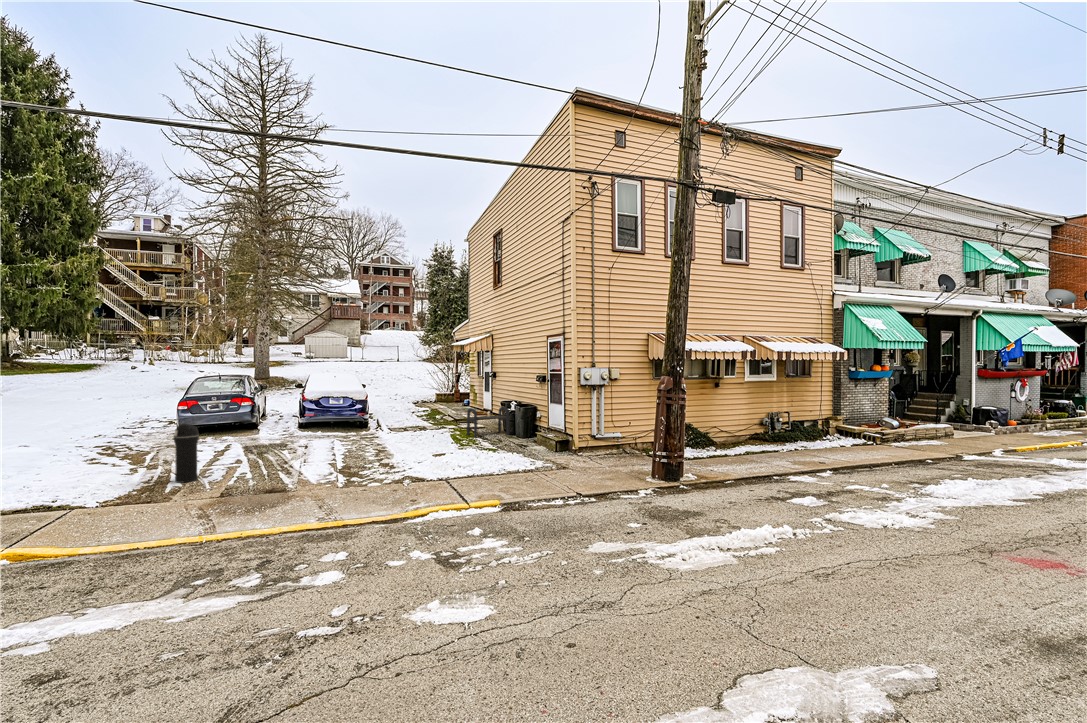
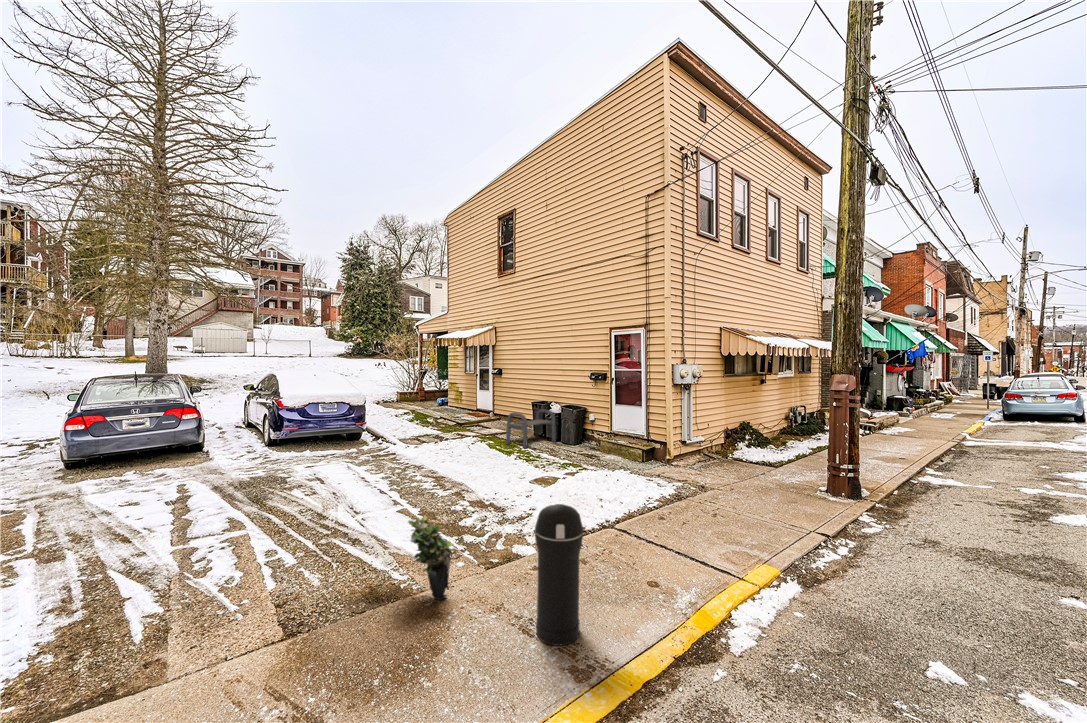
trash can: present [174,424,199,483] -> present [535,504,583,646]
potted plant: none [283,449,310,493] -> present [408,515,453,600]

